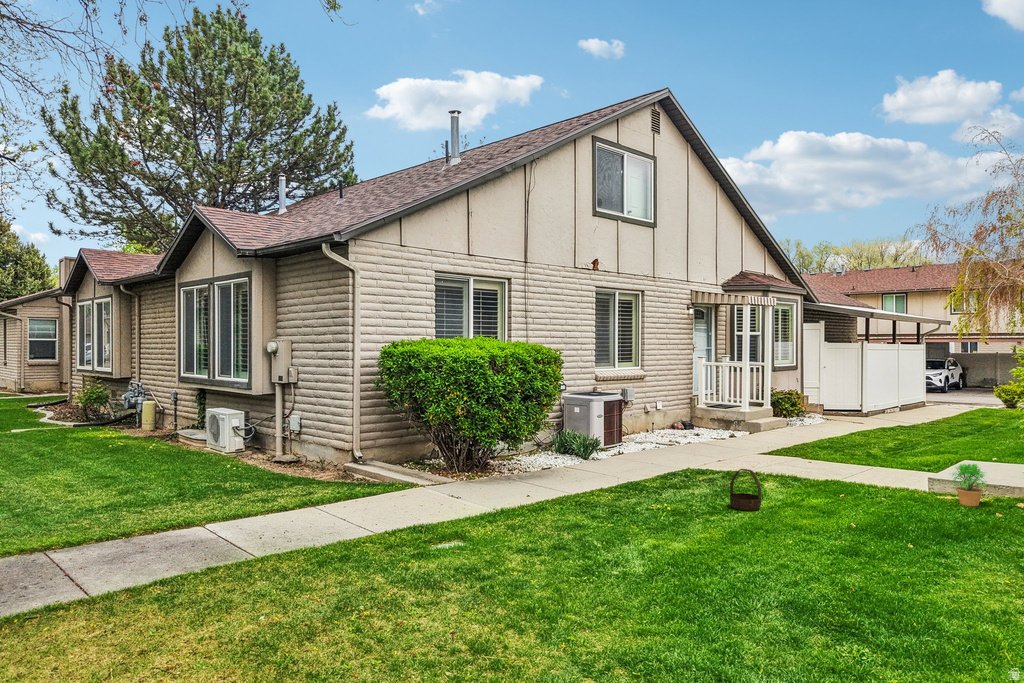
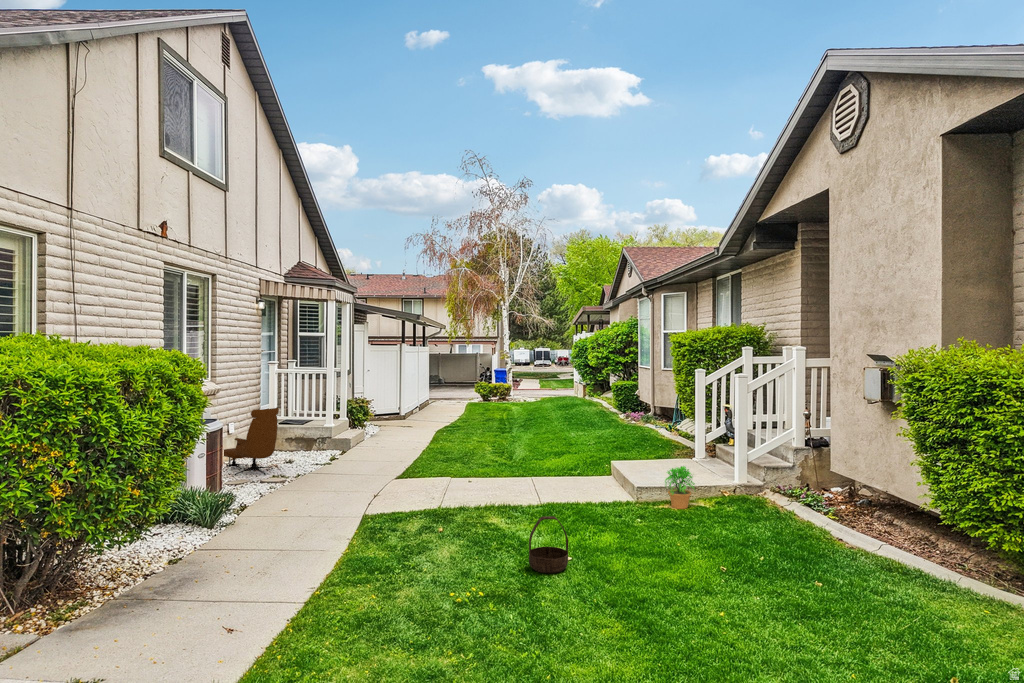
lounge chair: none [646,389,679,439] -> present [224,408,279,475]

